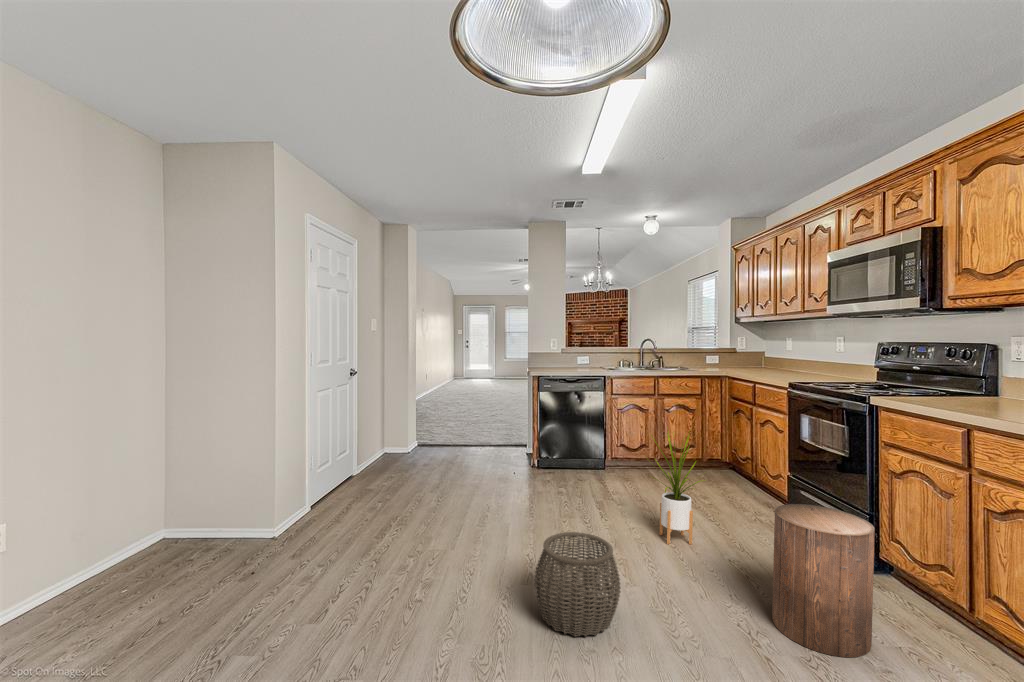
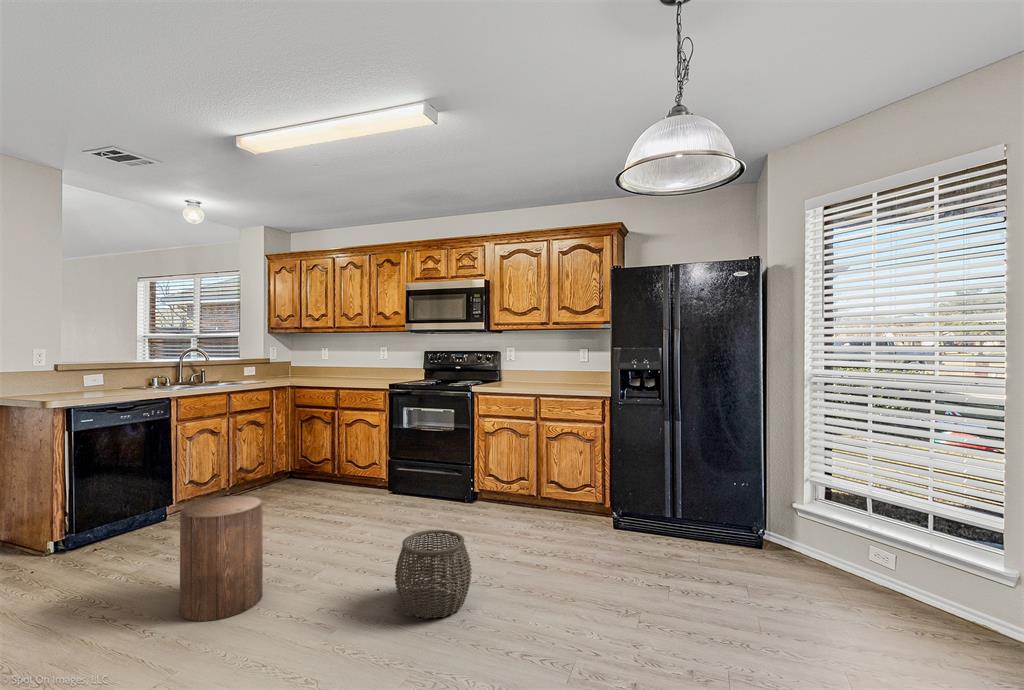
house plant: present [652,433,705,544] -> none [341,431,397,540]
stool: present [772,504,875,657] -> present [180,496,263,621]

